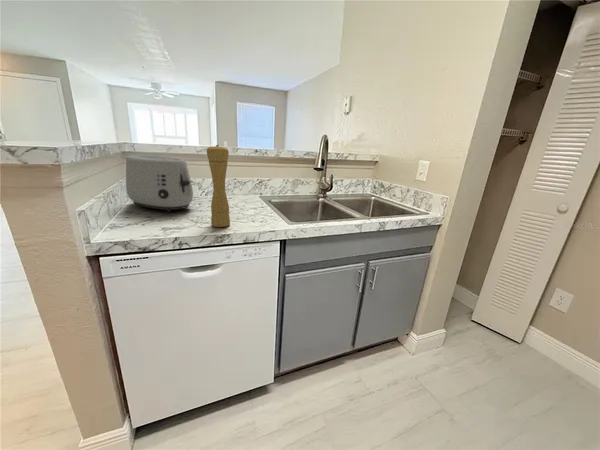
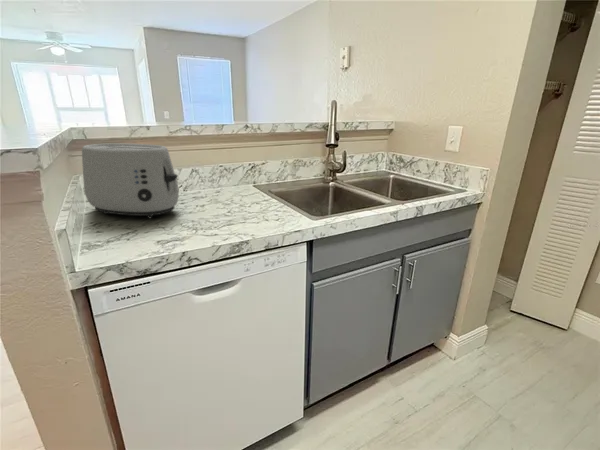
pepper mill: present [207,145,230,227] -> none [209,126,241,233]

